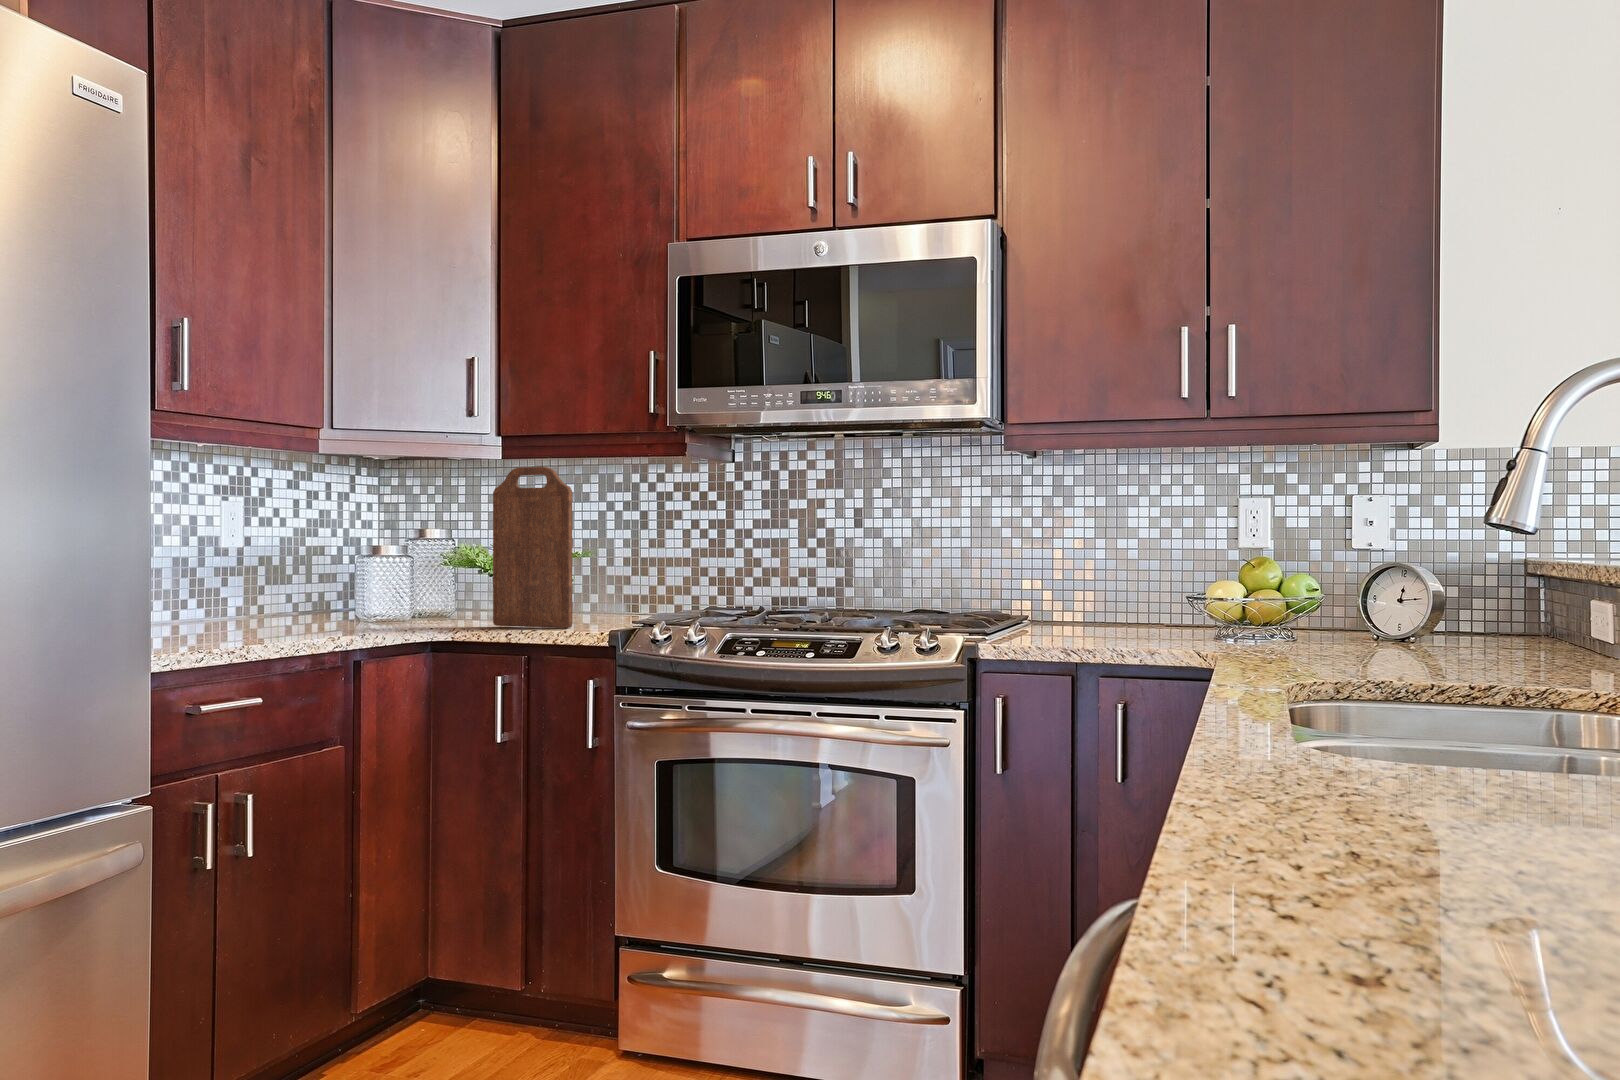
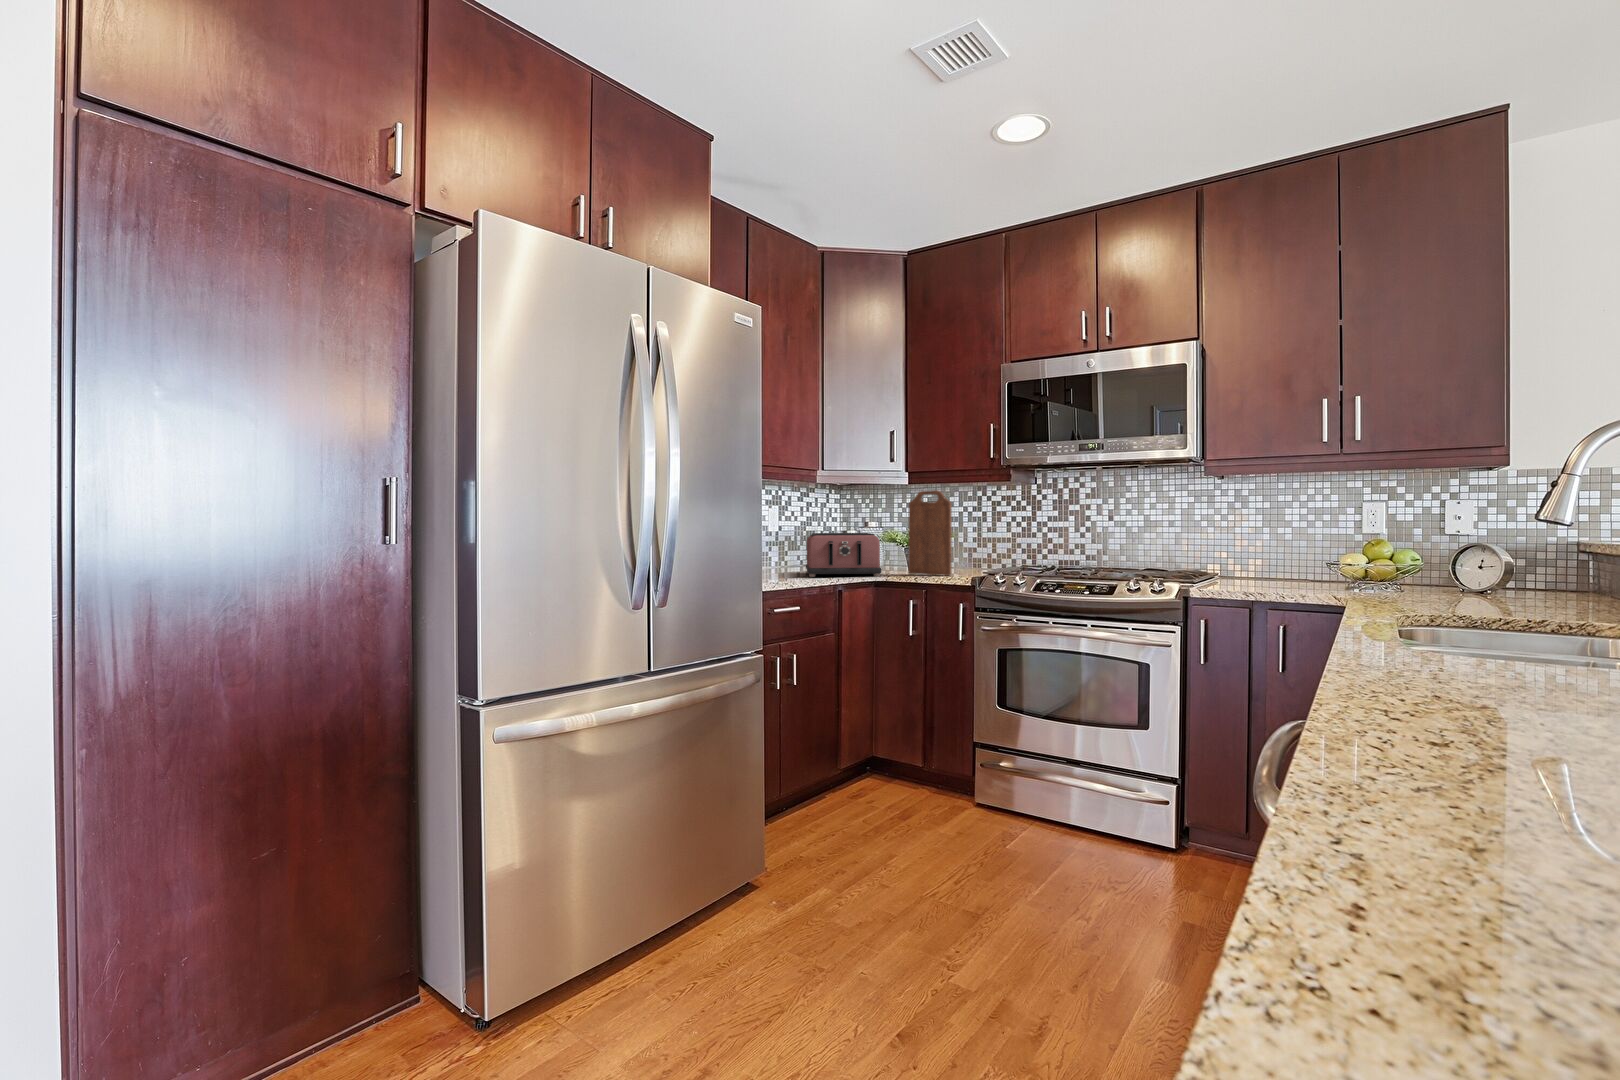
toaster: none [281,548,437,635] -> present [806,533,881,577]

